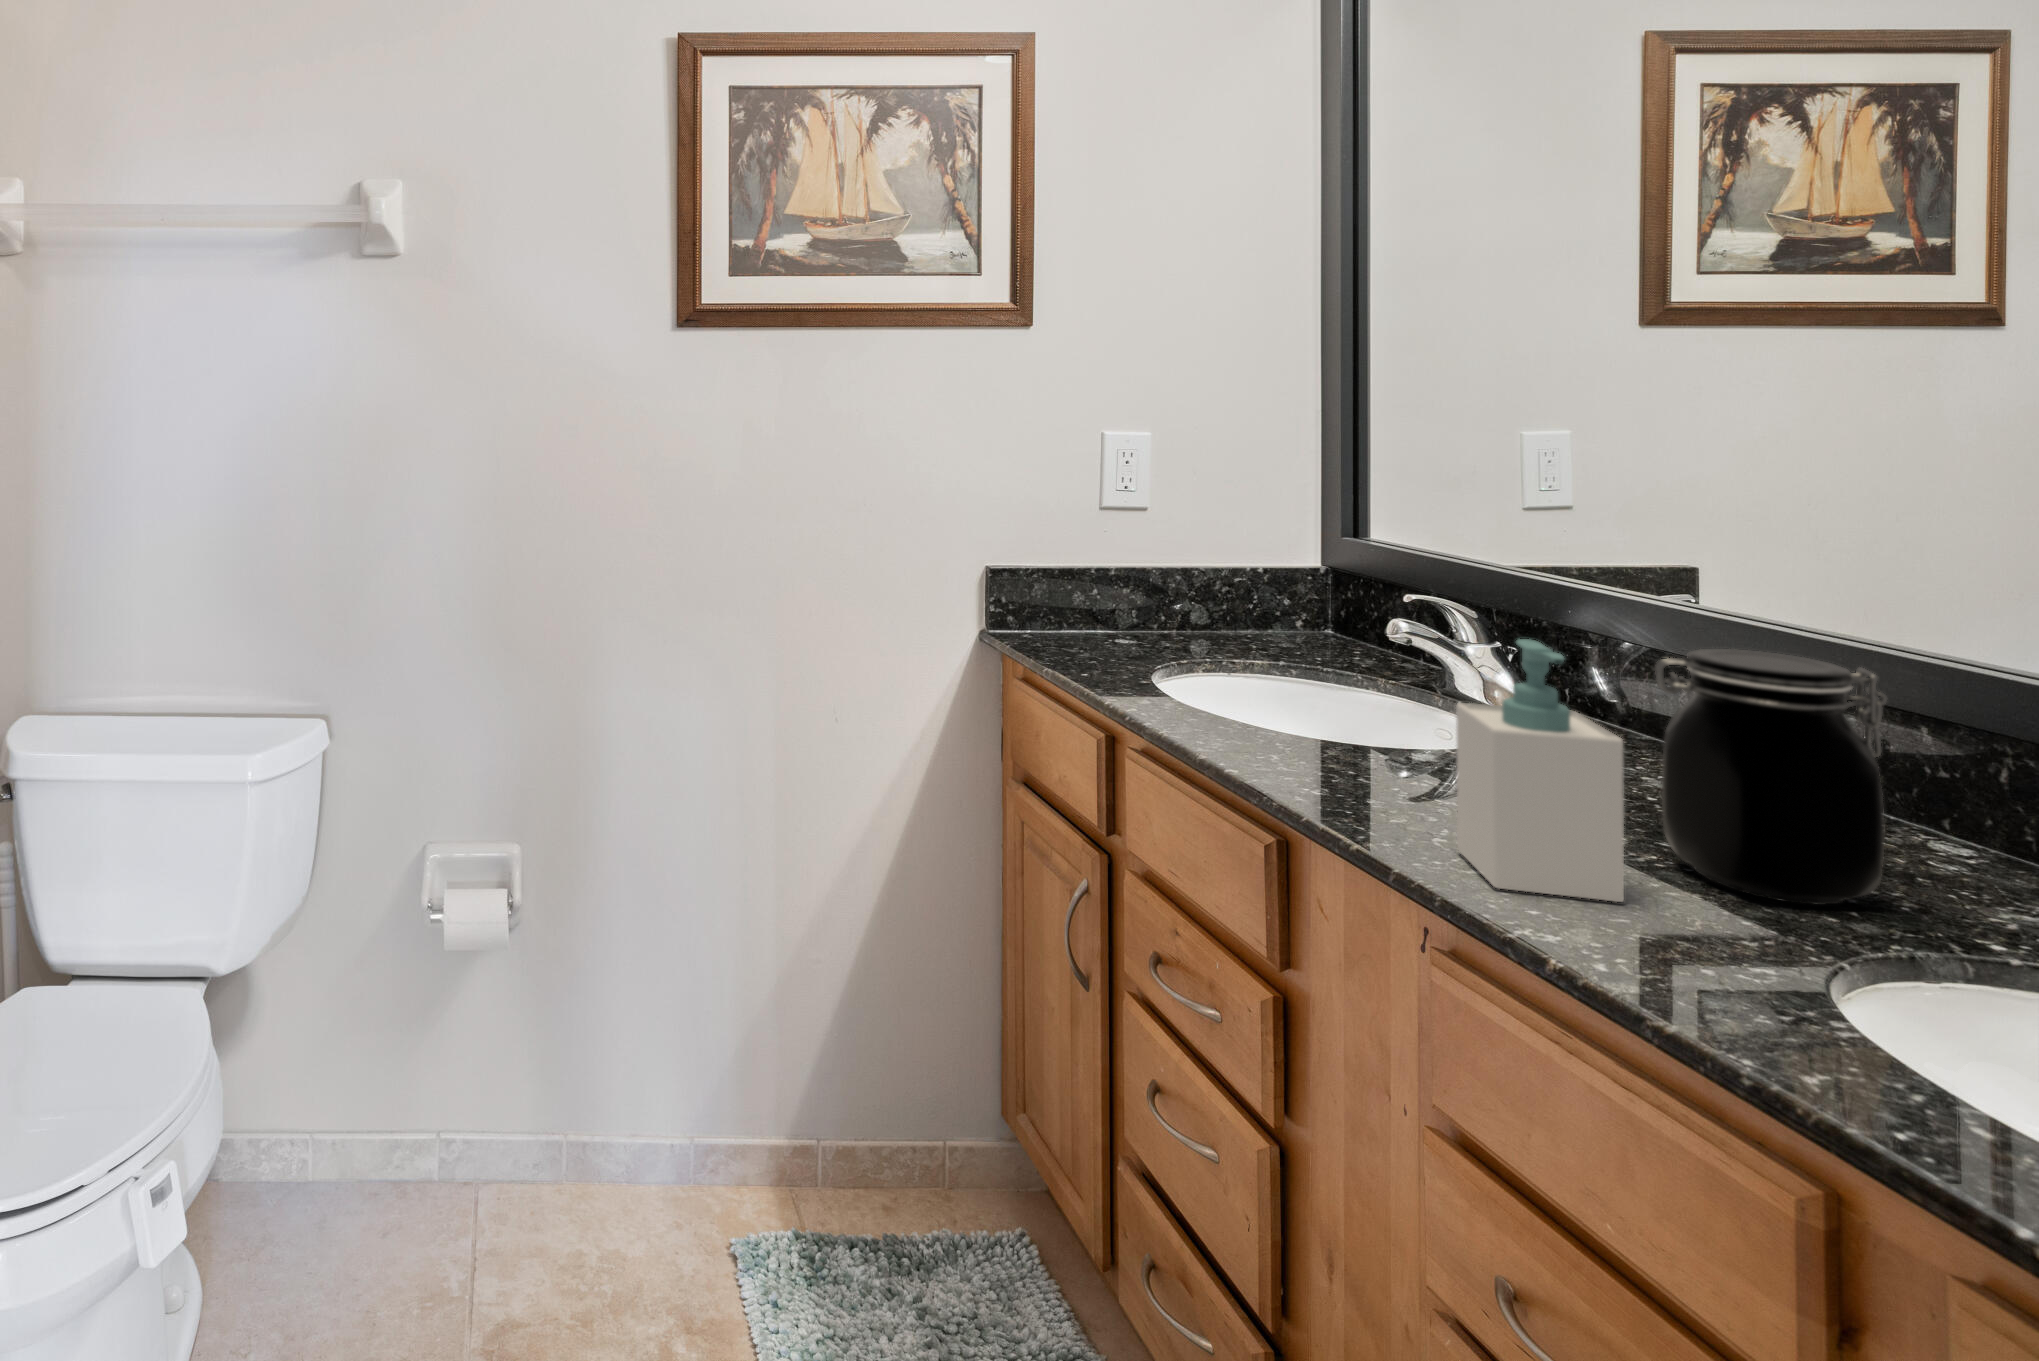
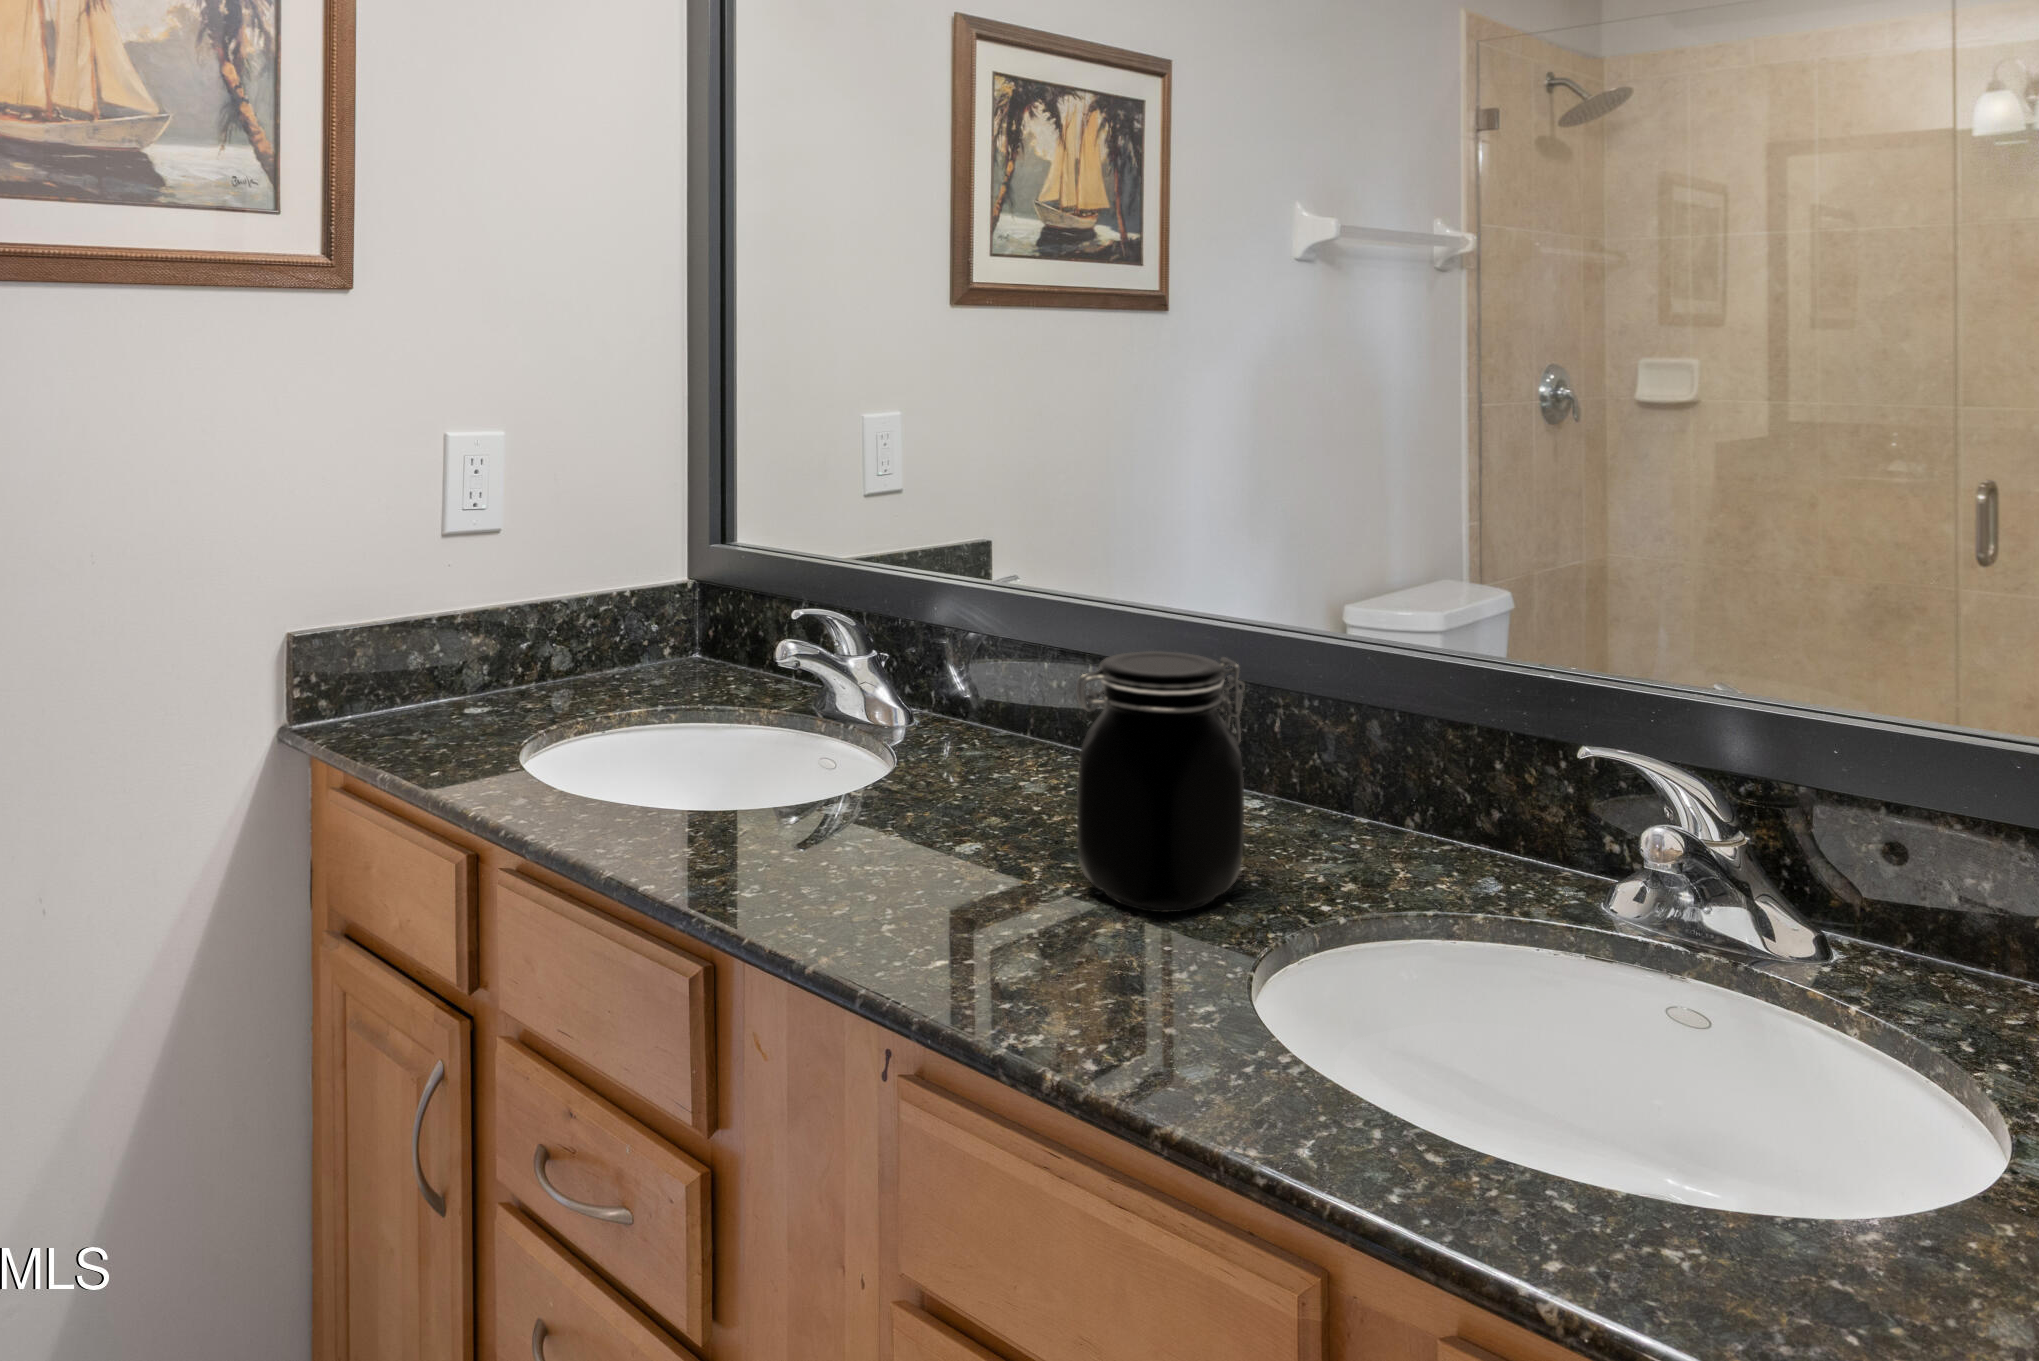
soap bottle: present [1456,639,1624,902] -> none [912,677,1075,984]

